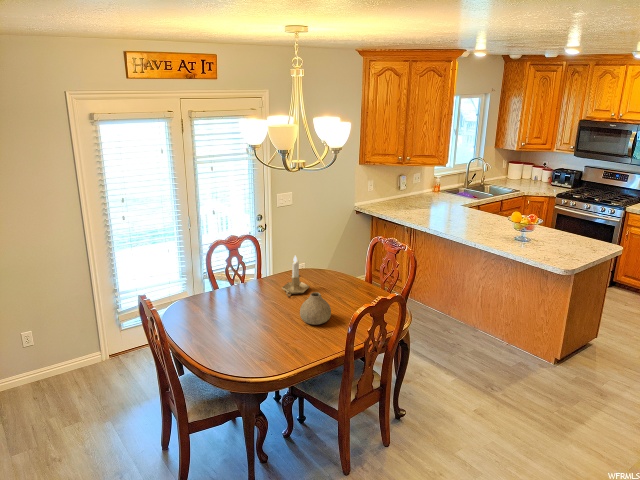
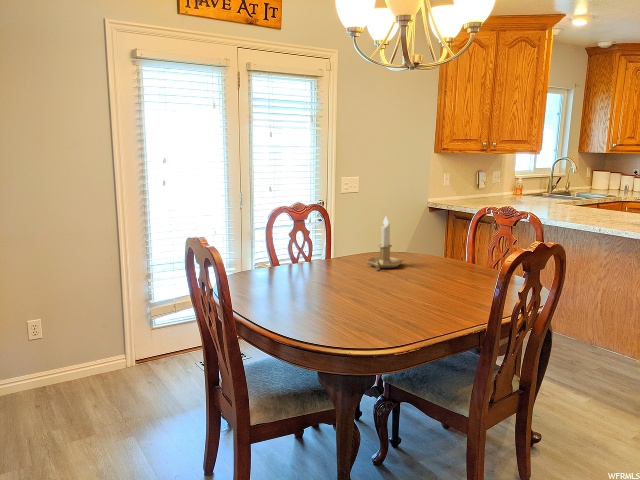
vase: present [300,292,331,325] -> none [405,249,450,293]

